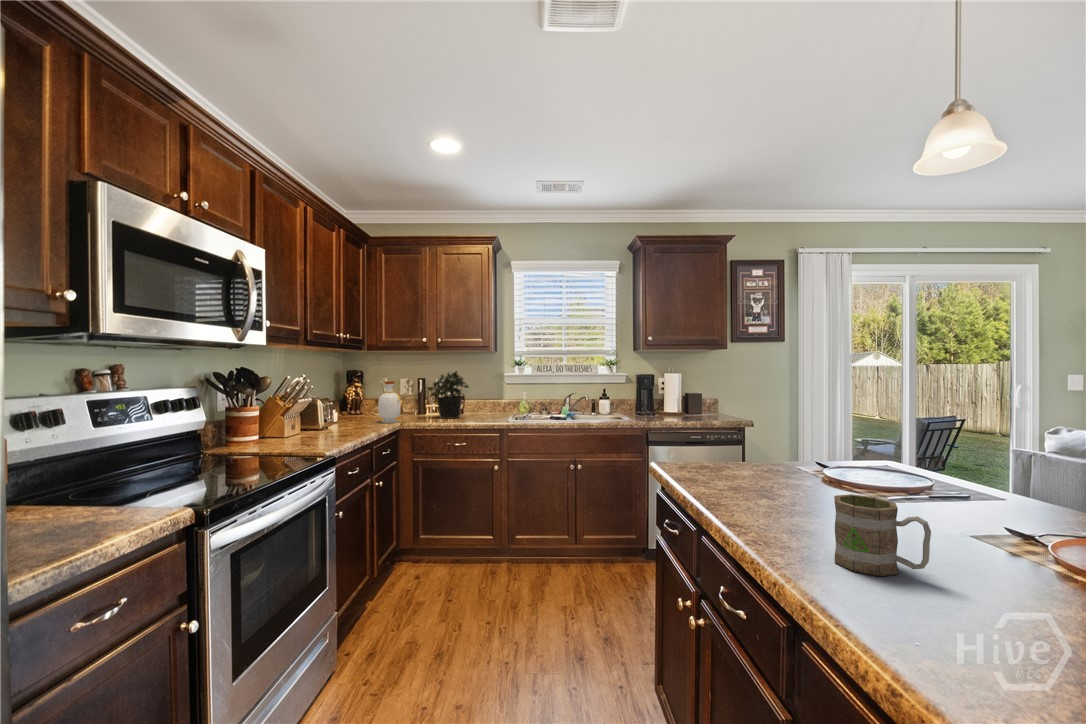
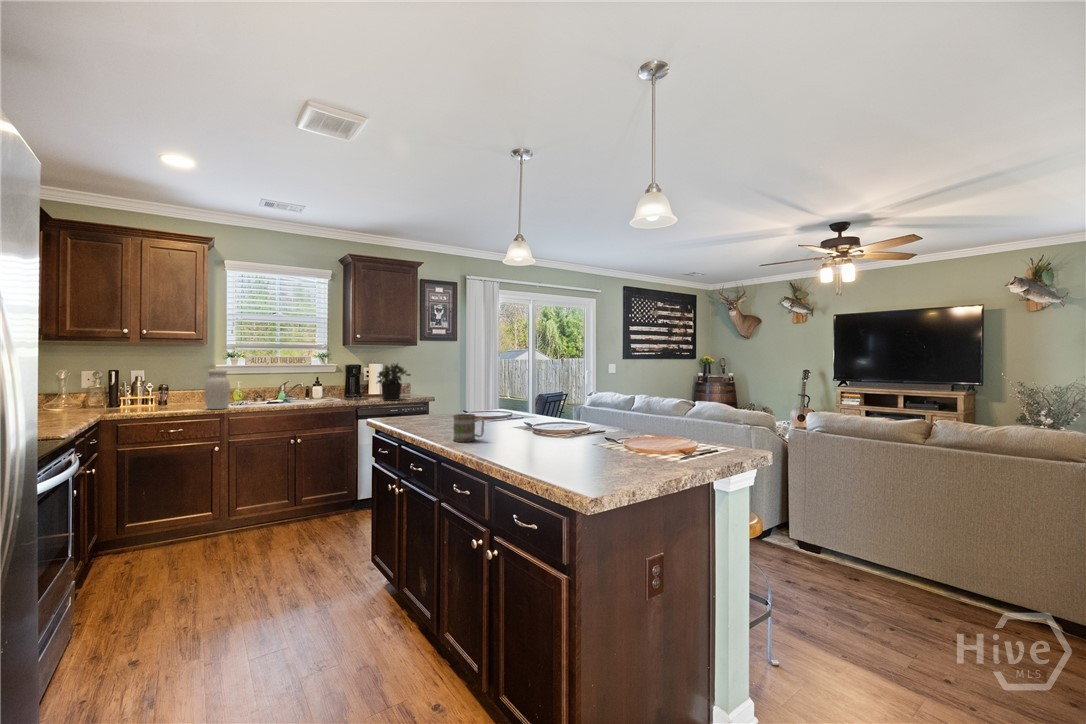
potted plant: present [427,371,468,419] -> present [377,363,410,401]
jar: none [485,379,509,424] -> present [205,369,230,409]
bottle: present [378,381,401,423] -> none [69,373,99,415]

